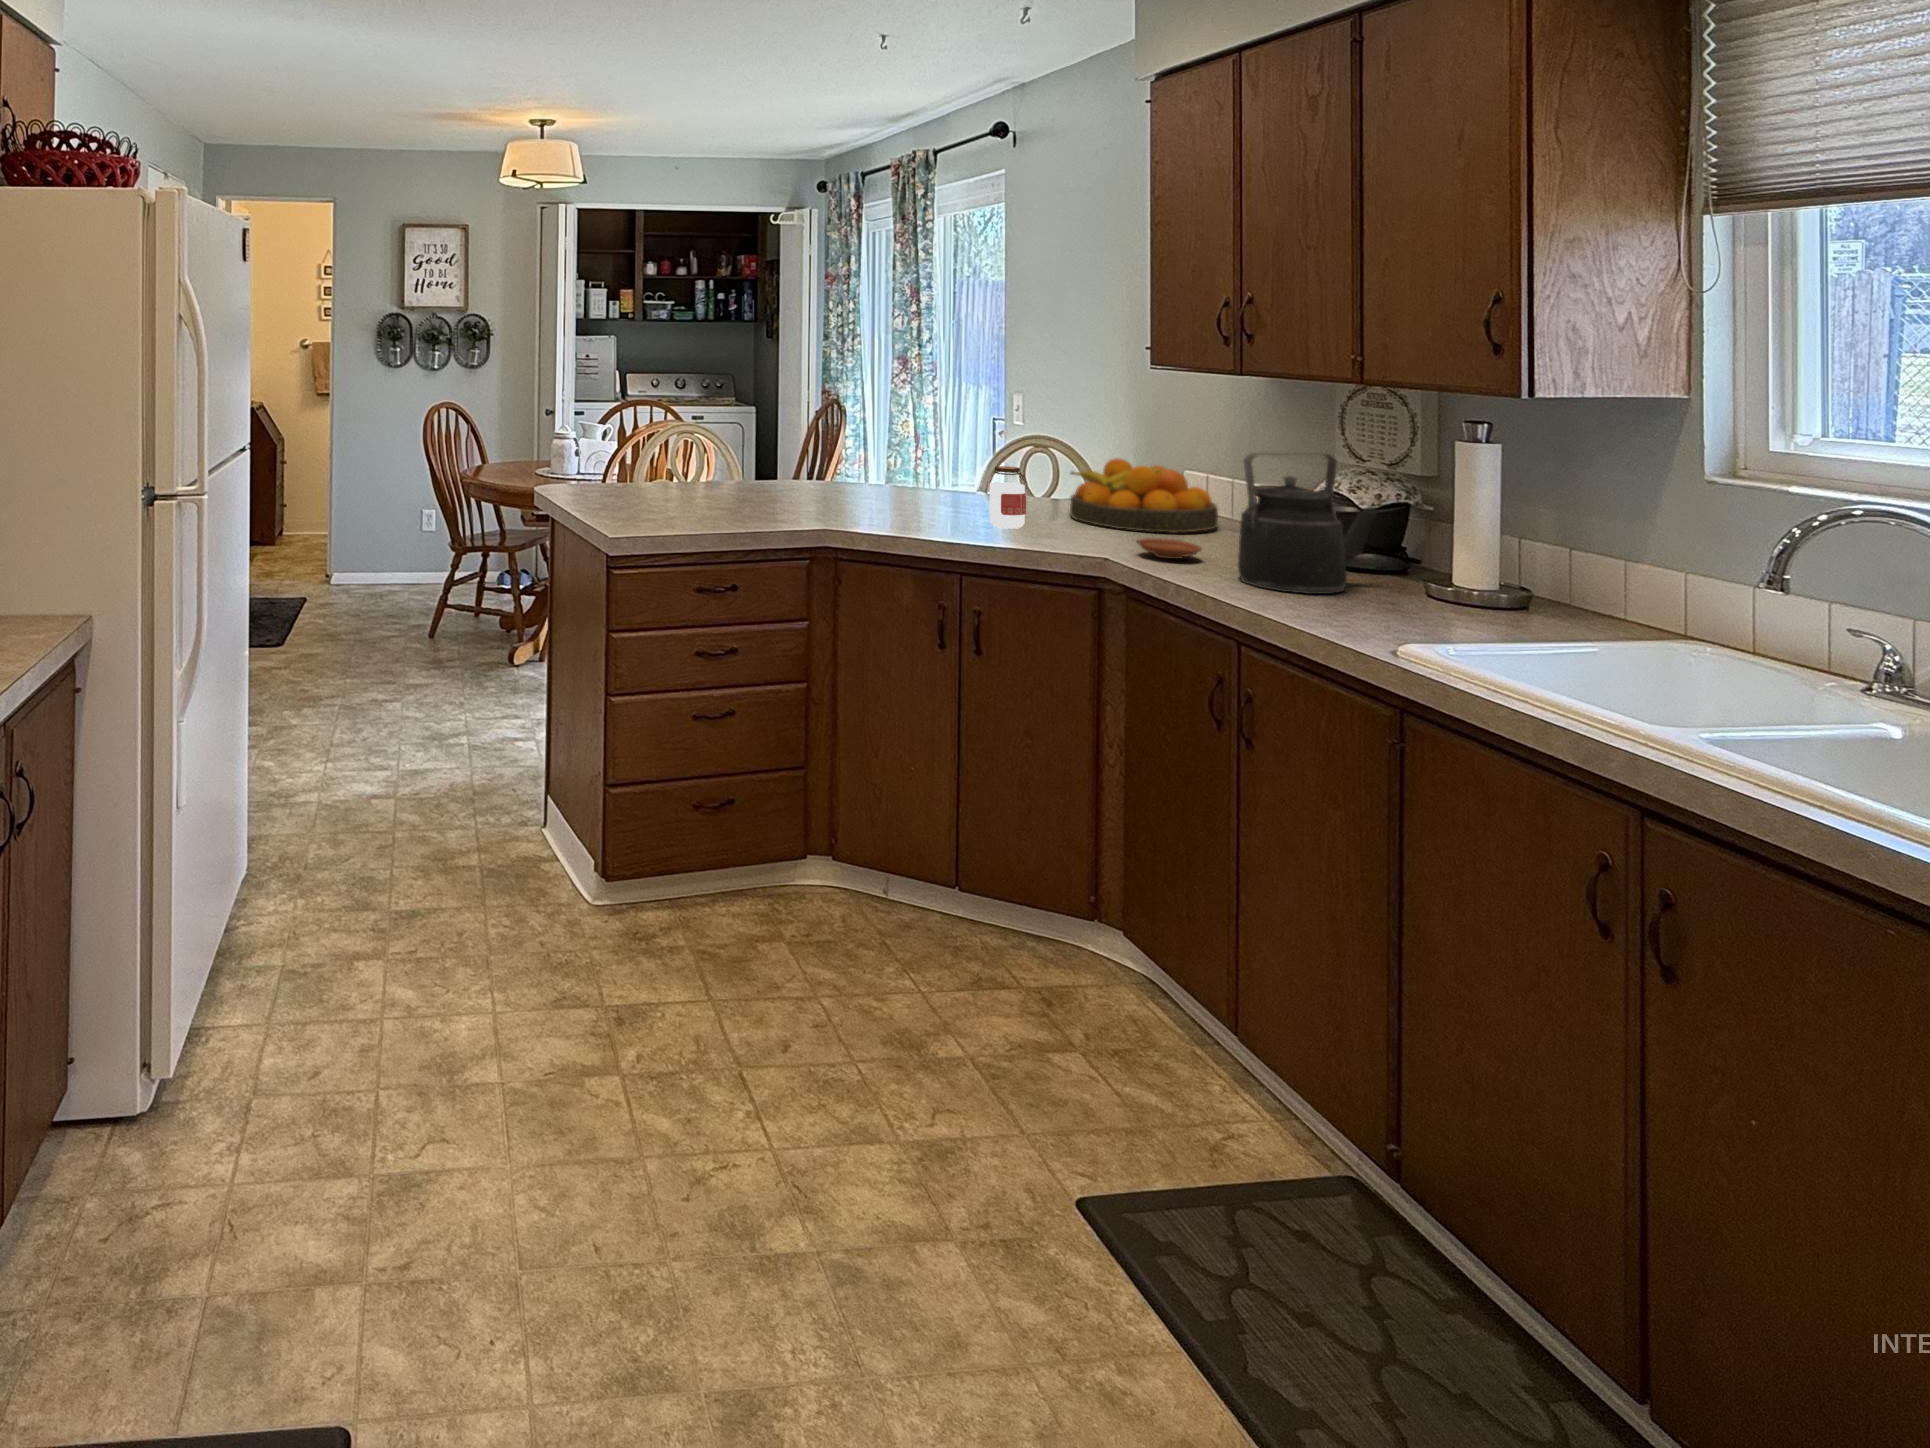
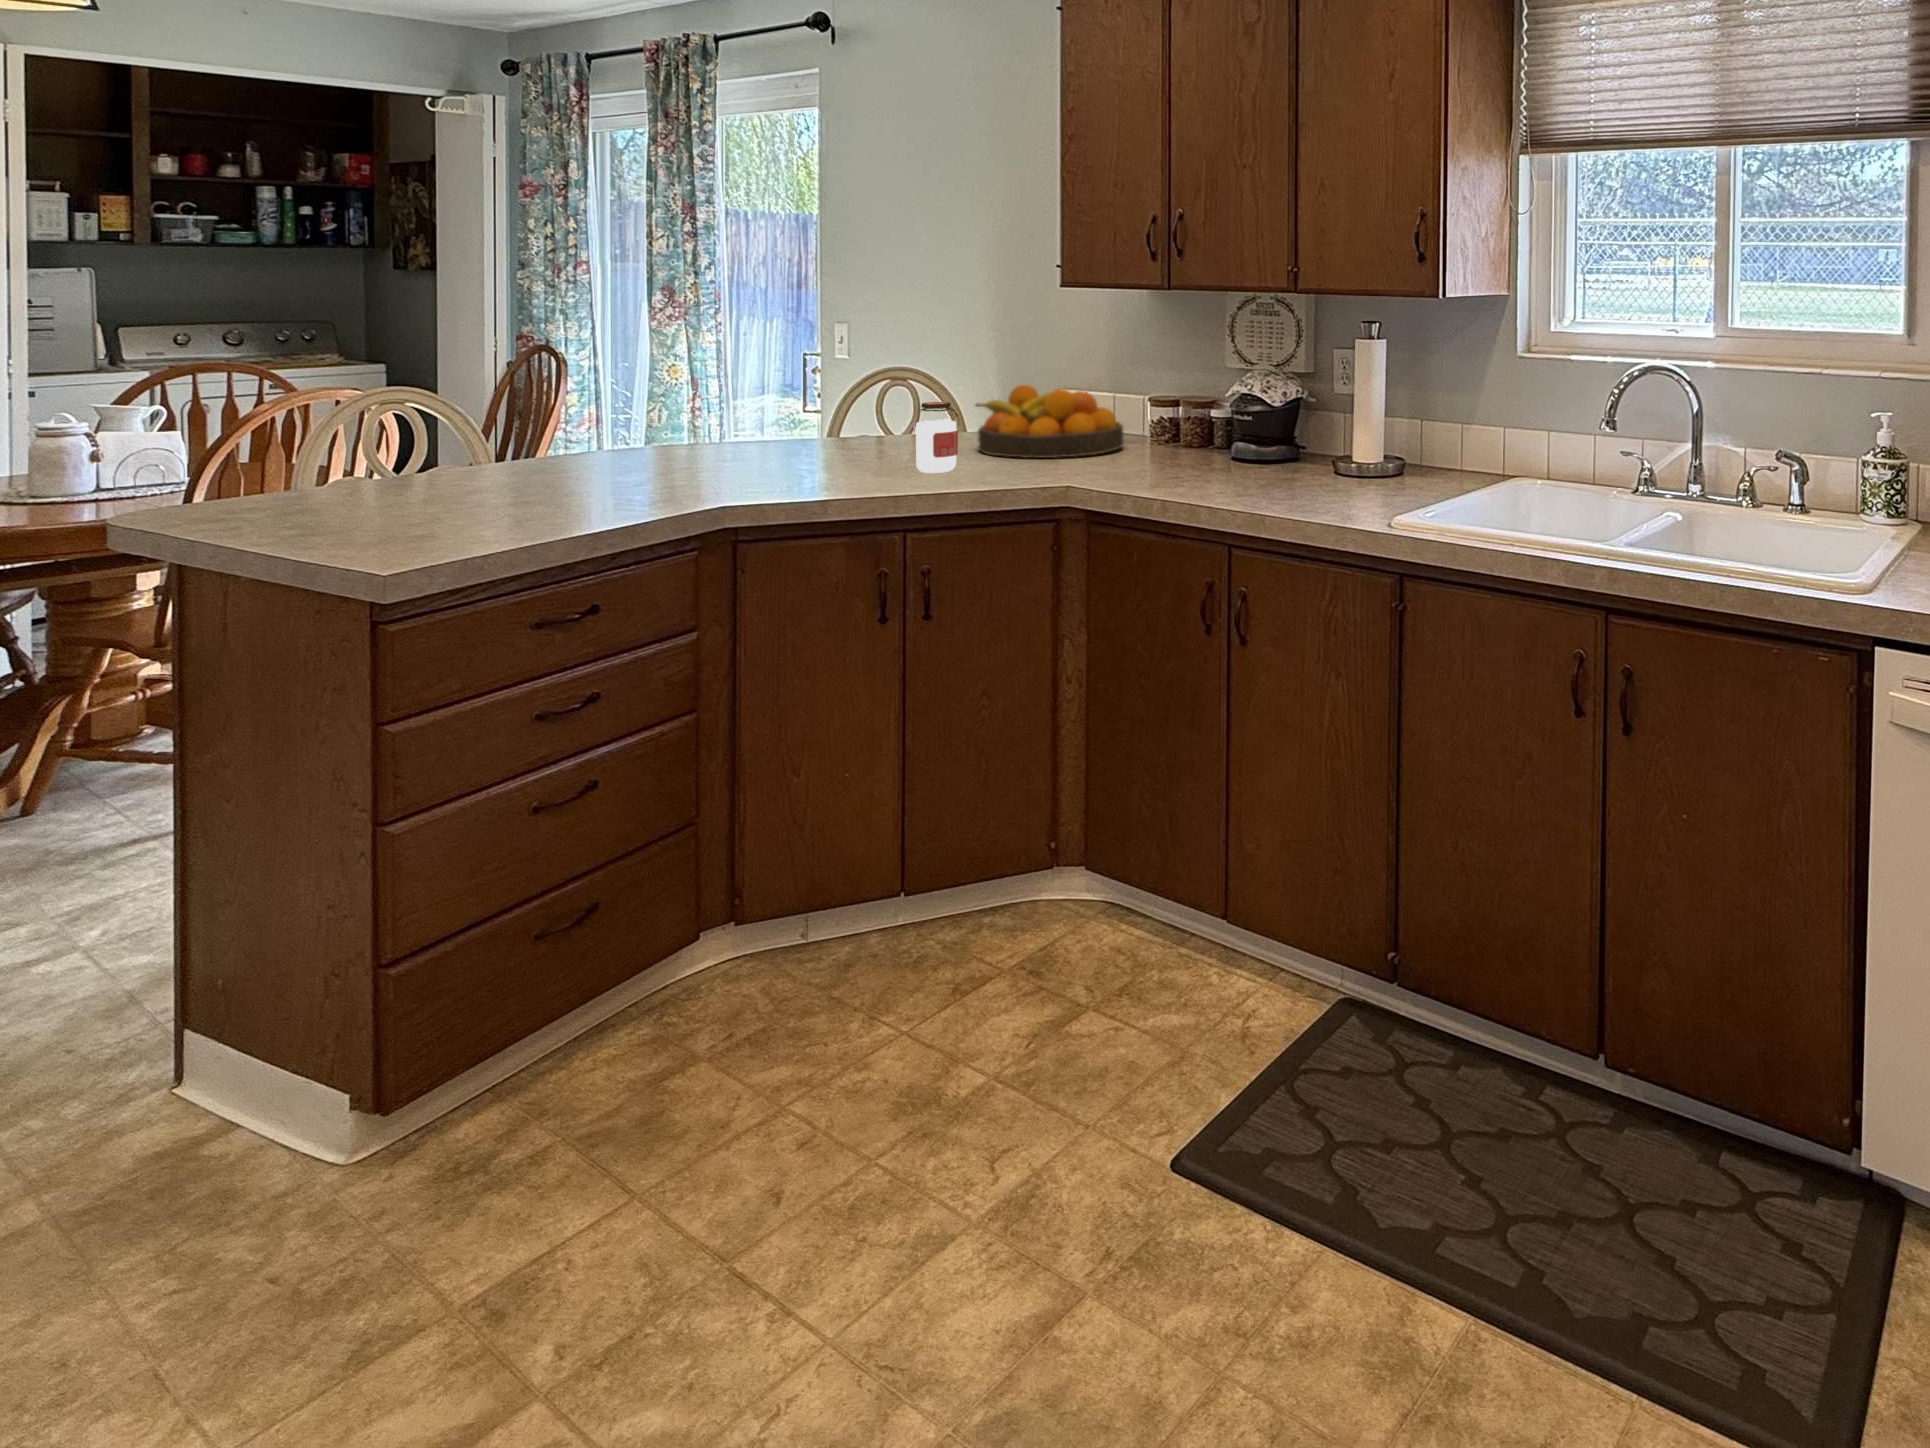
kettle: present [1238,453,1379,594] -> none [1202,359,1305,492]
plate: present [1137,538,1202,559] -> none [1094,460,1155,479]

